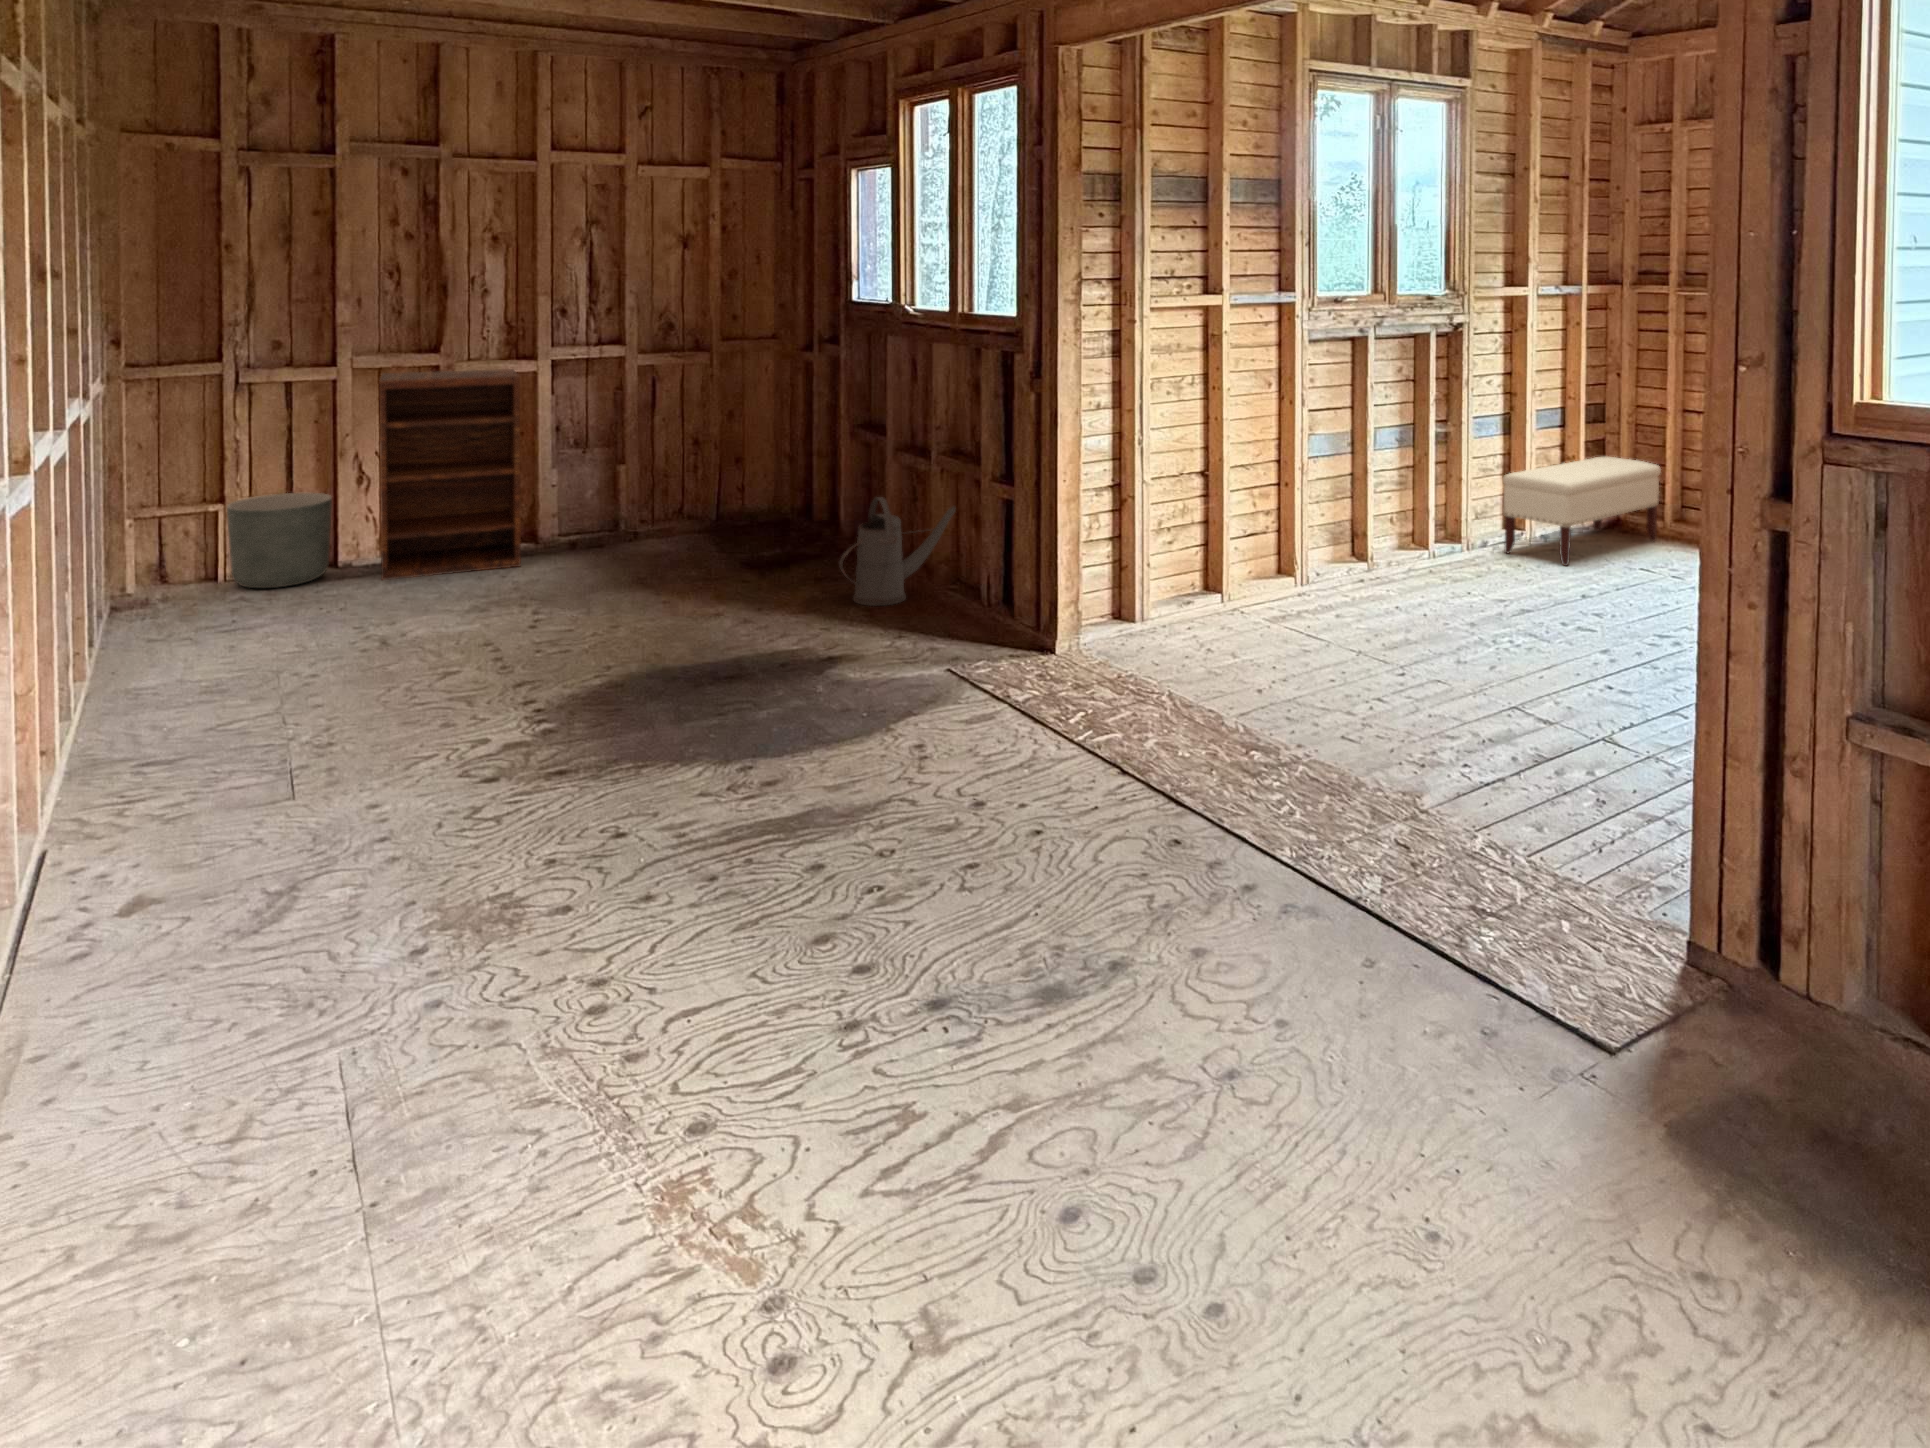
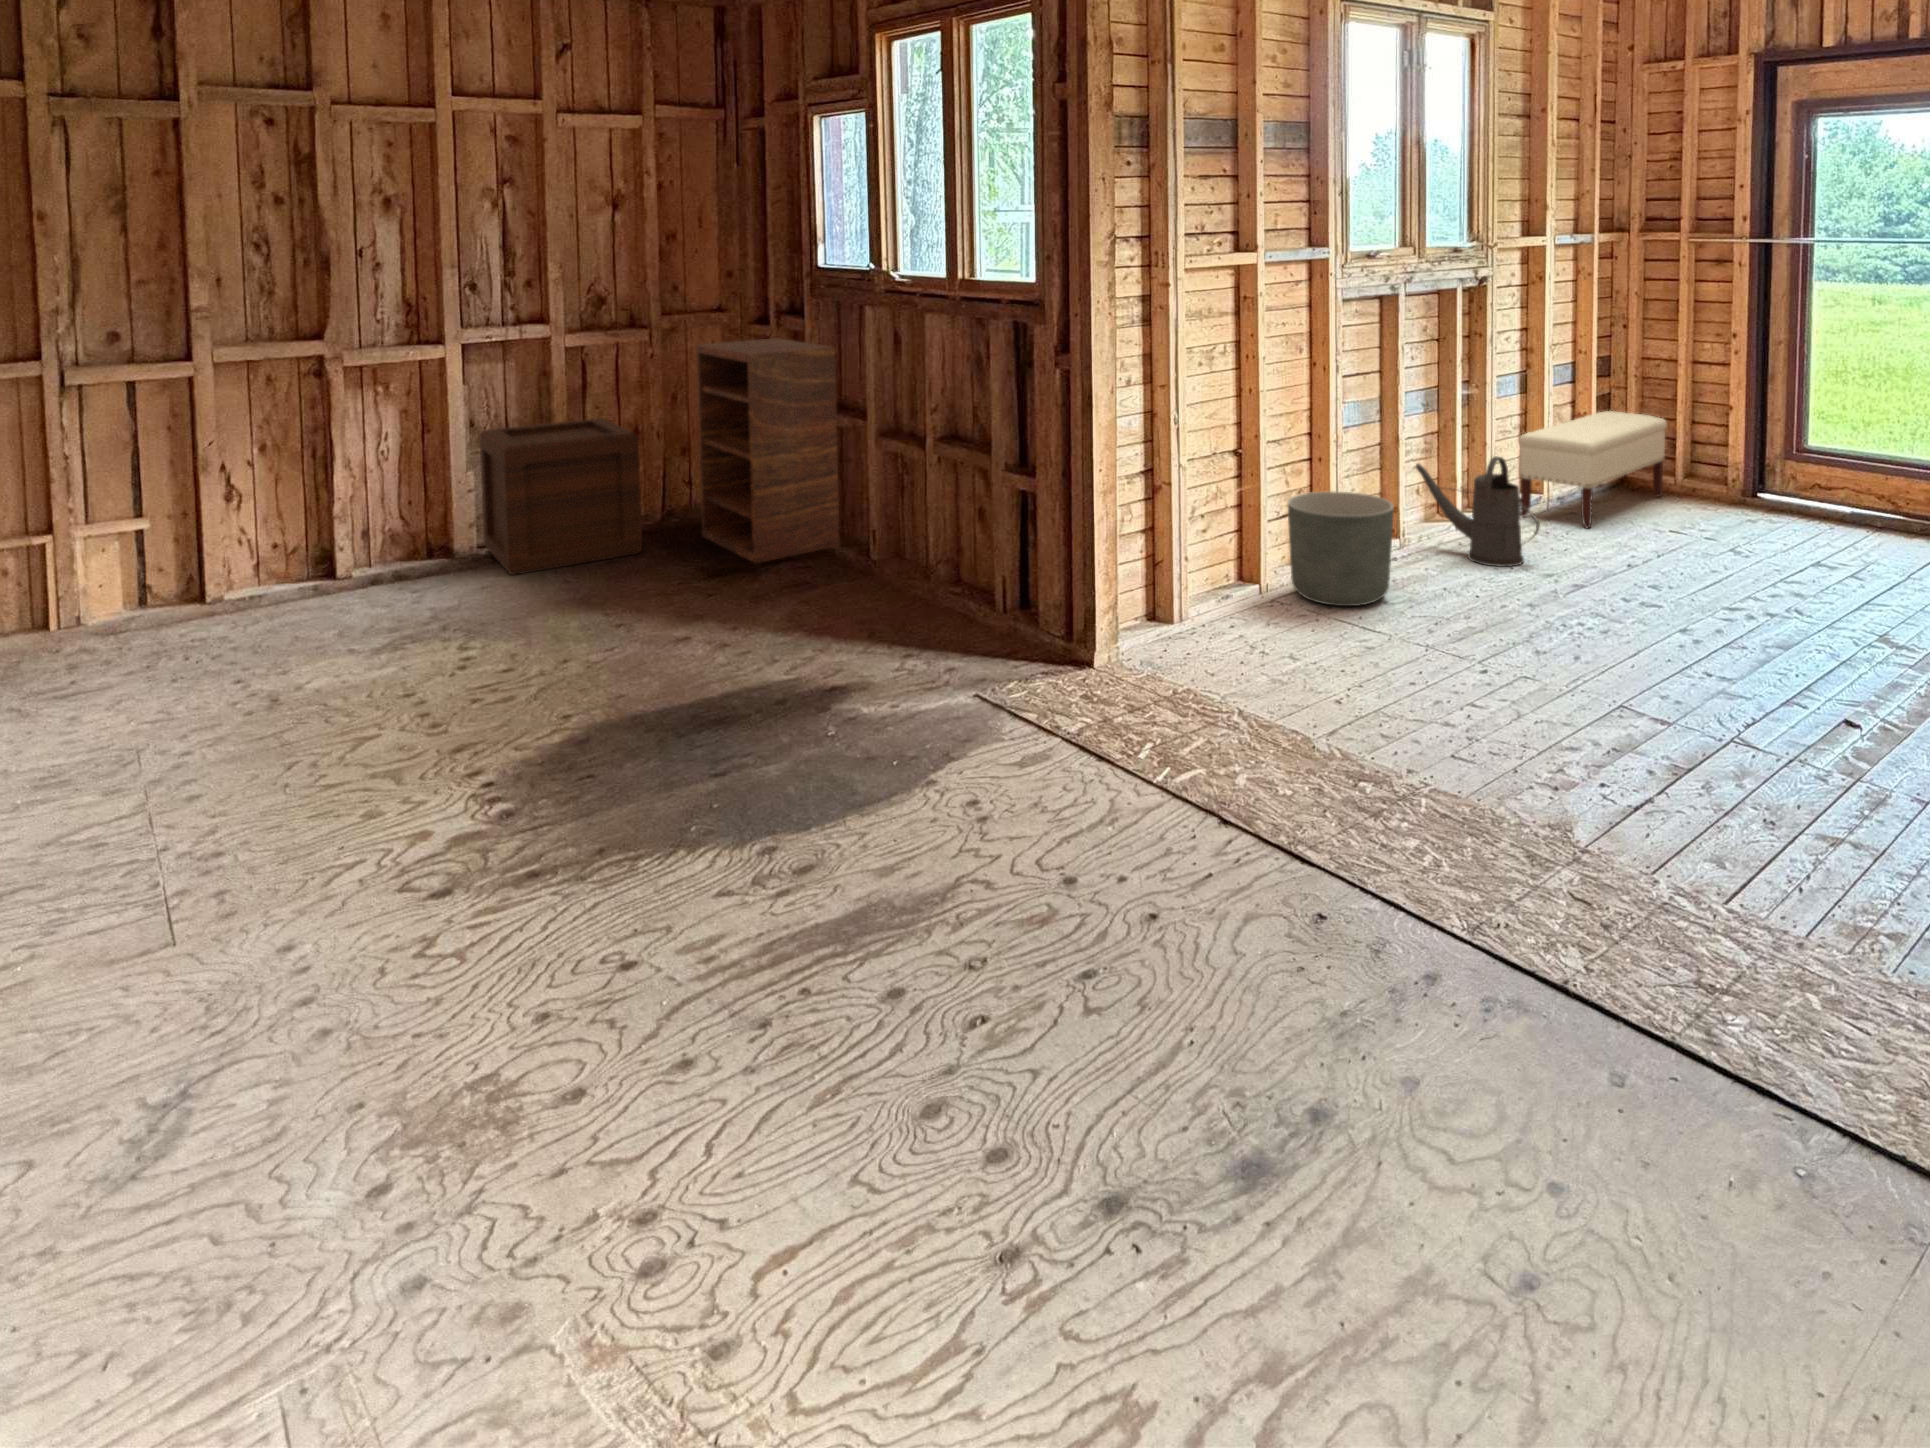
shelving unit: present [379,369,521,580] -> present [696,338,840,563]
wooden crate: none [559,430,691,562] -> present [479,418,642,575]
planter: present [227,493,332,588] -> present [1288,491,1394,606]
watering can: present [839,497,956,606] -> present [1416,456,1540,567]

